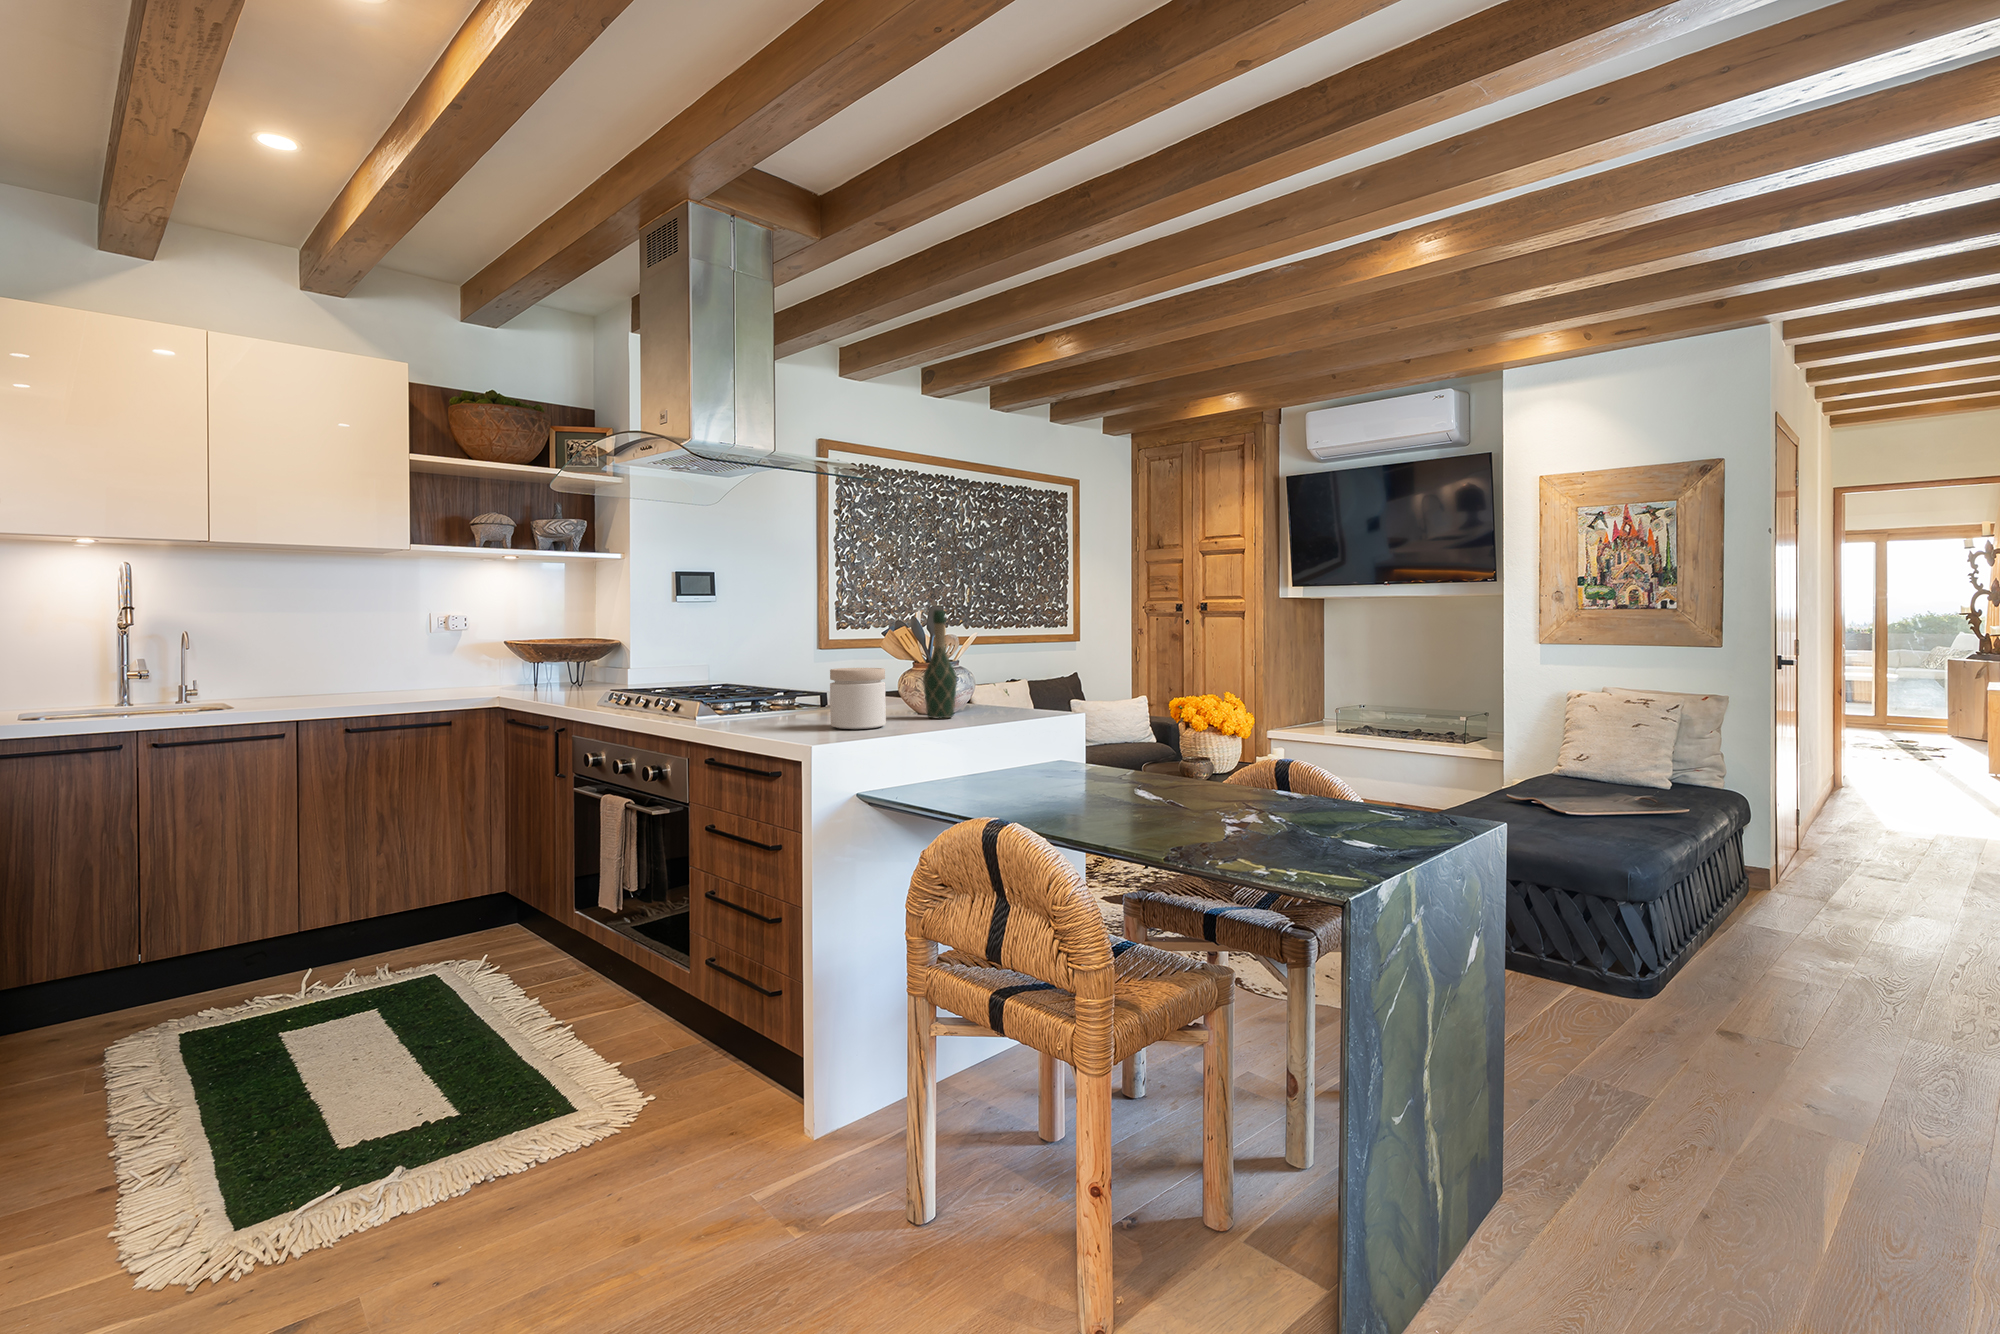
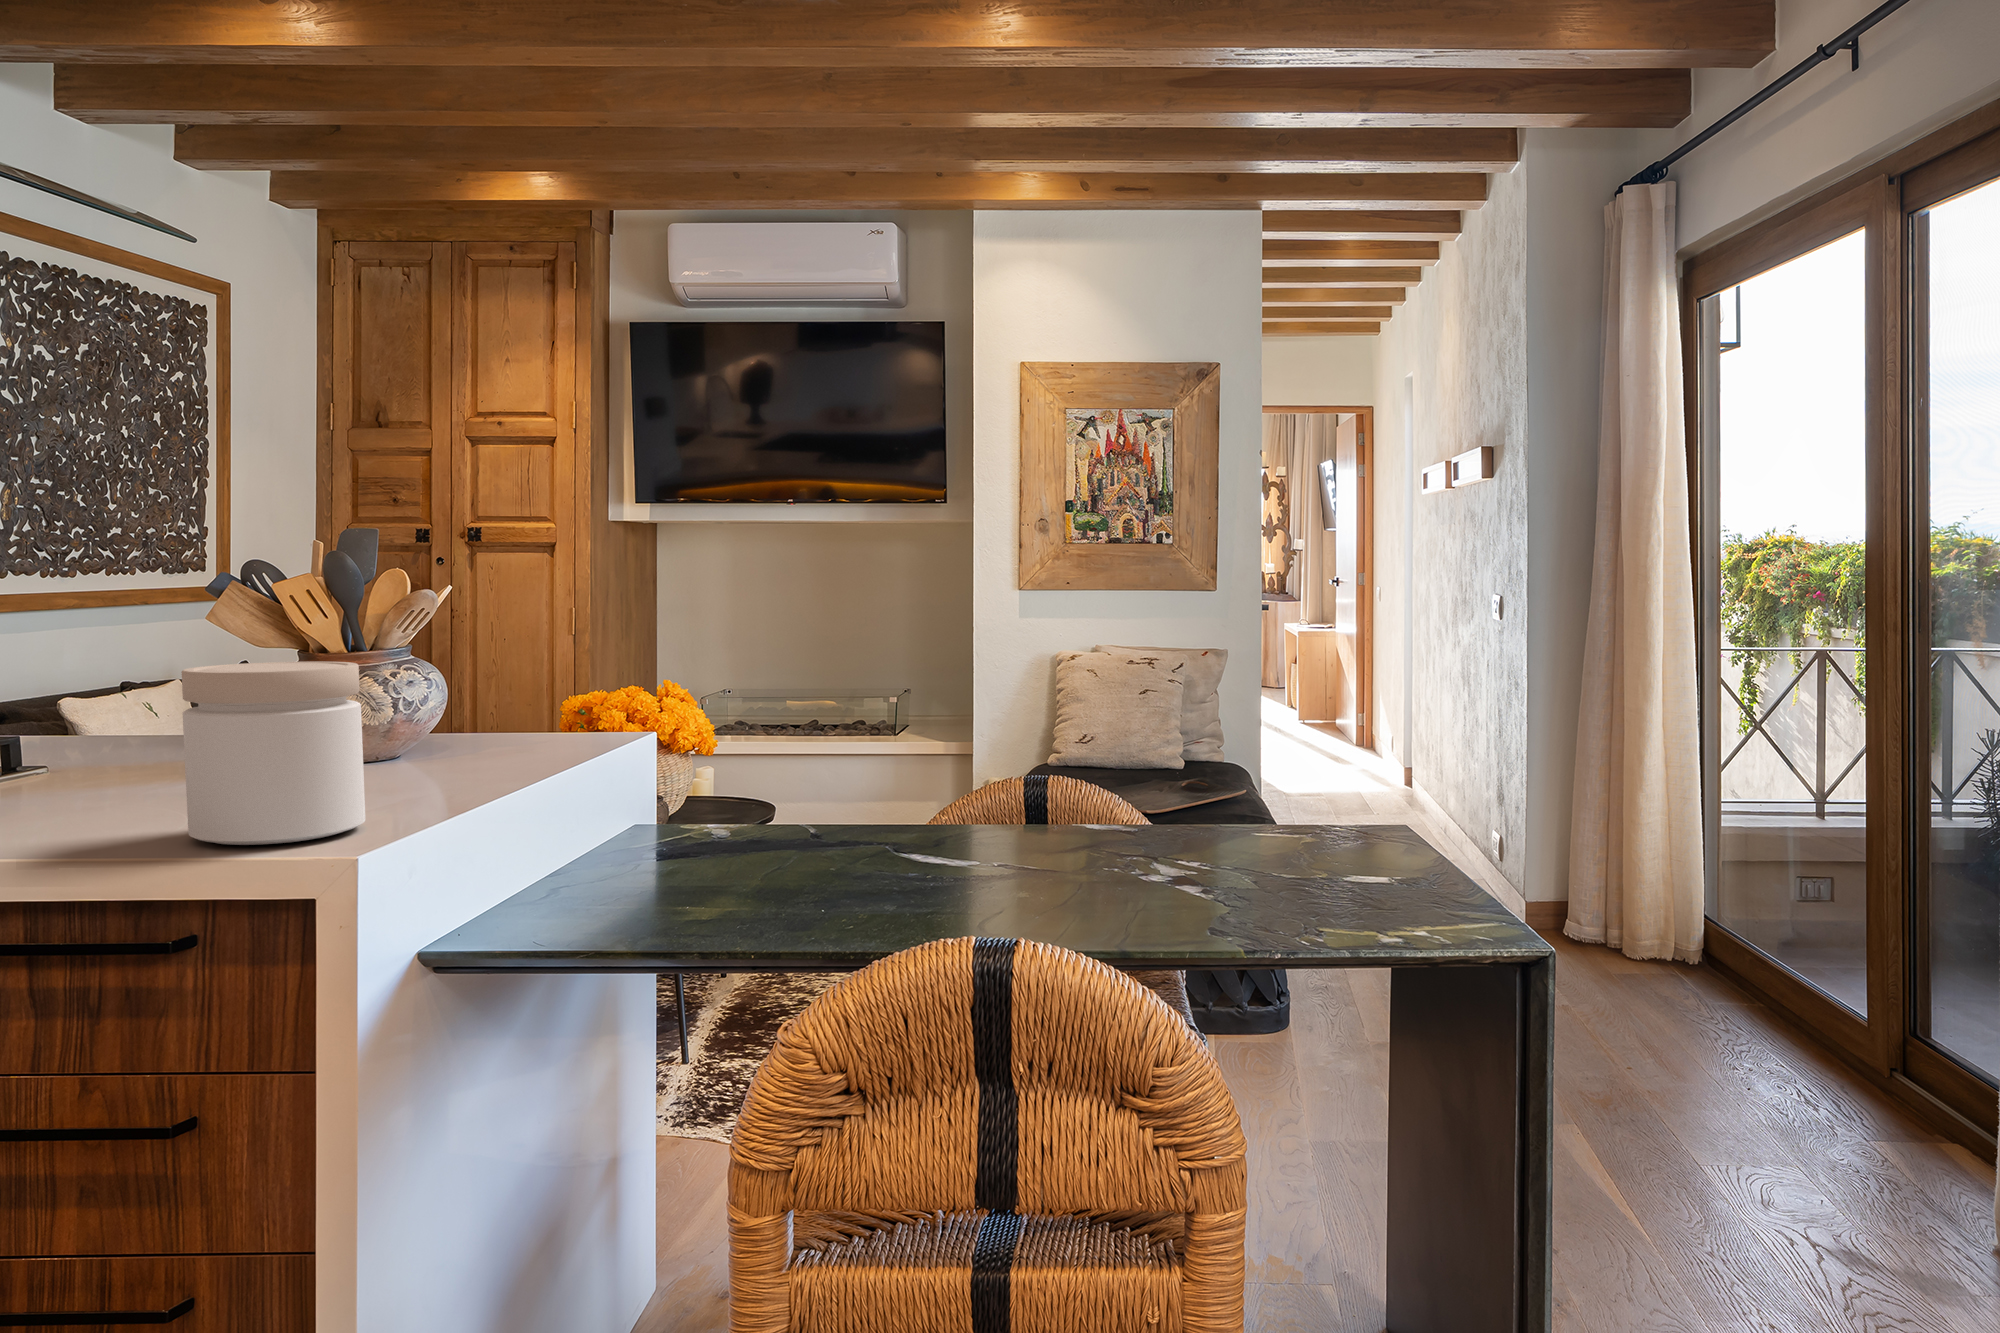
wine bottle: present [923,610,957,719] -> none [373,508,467,785]

